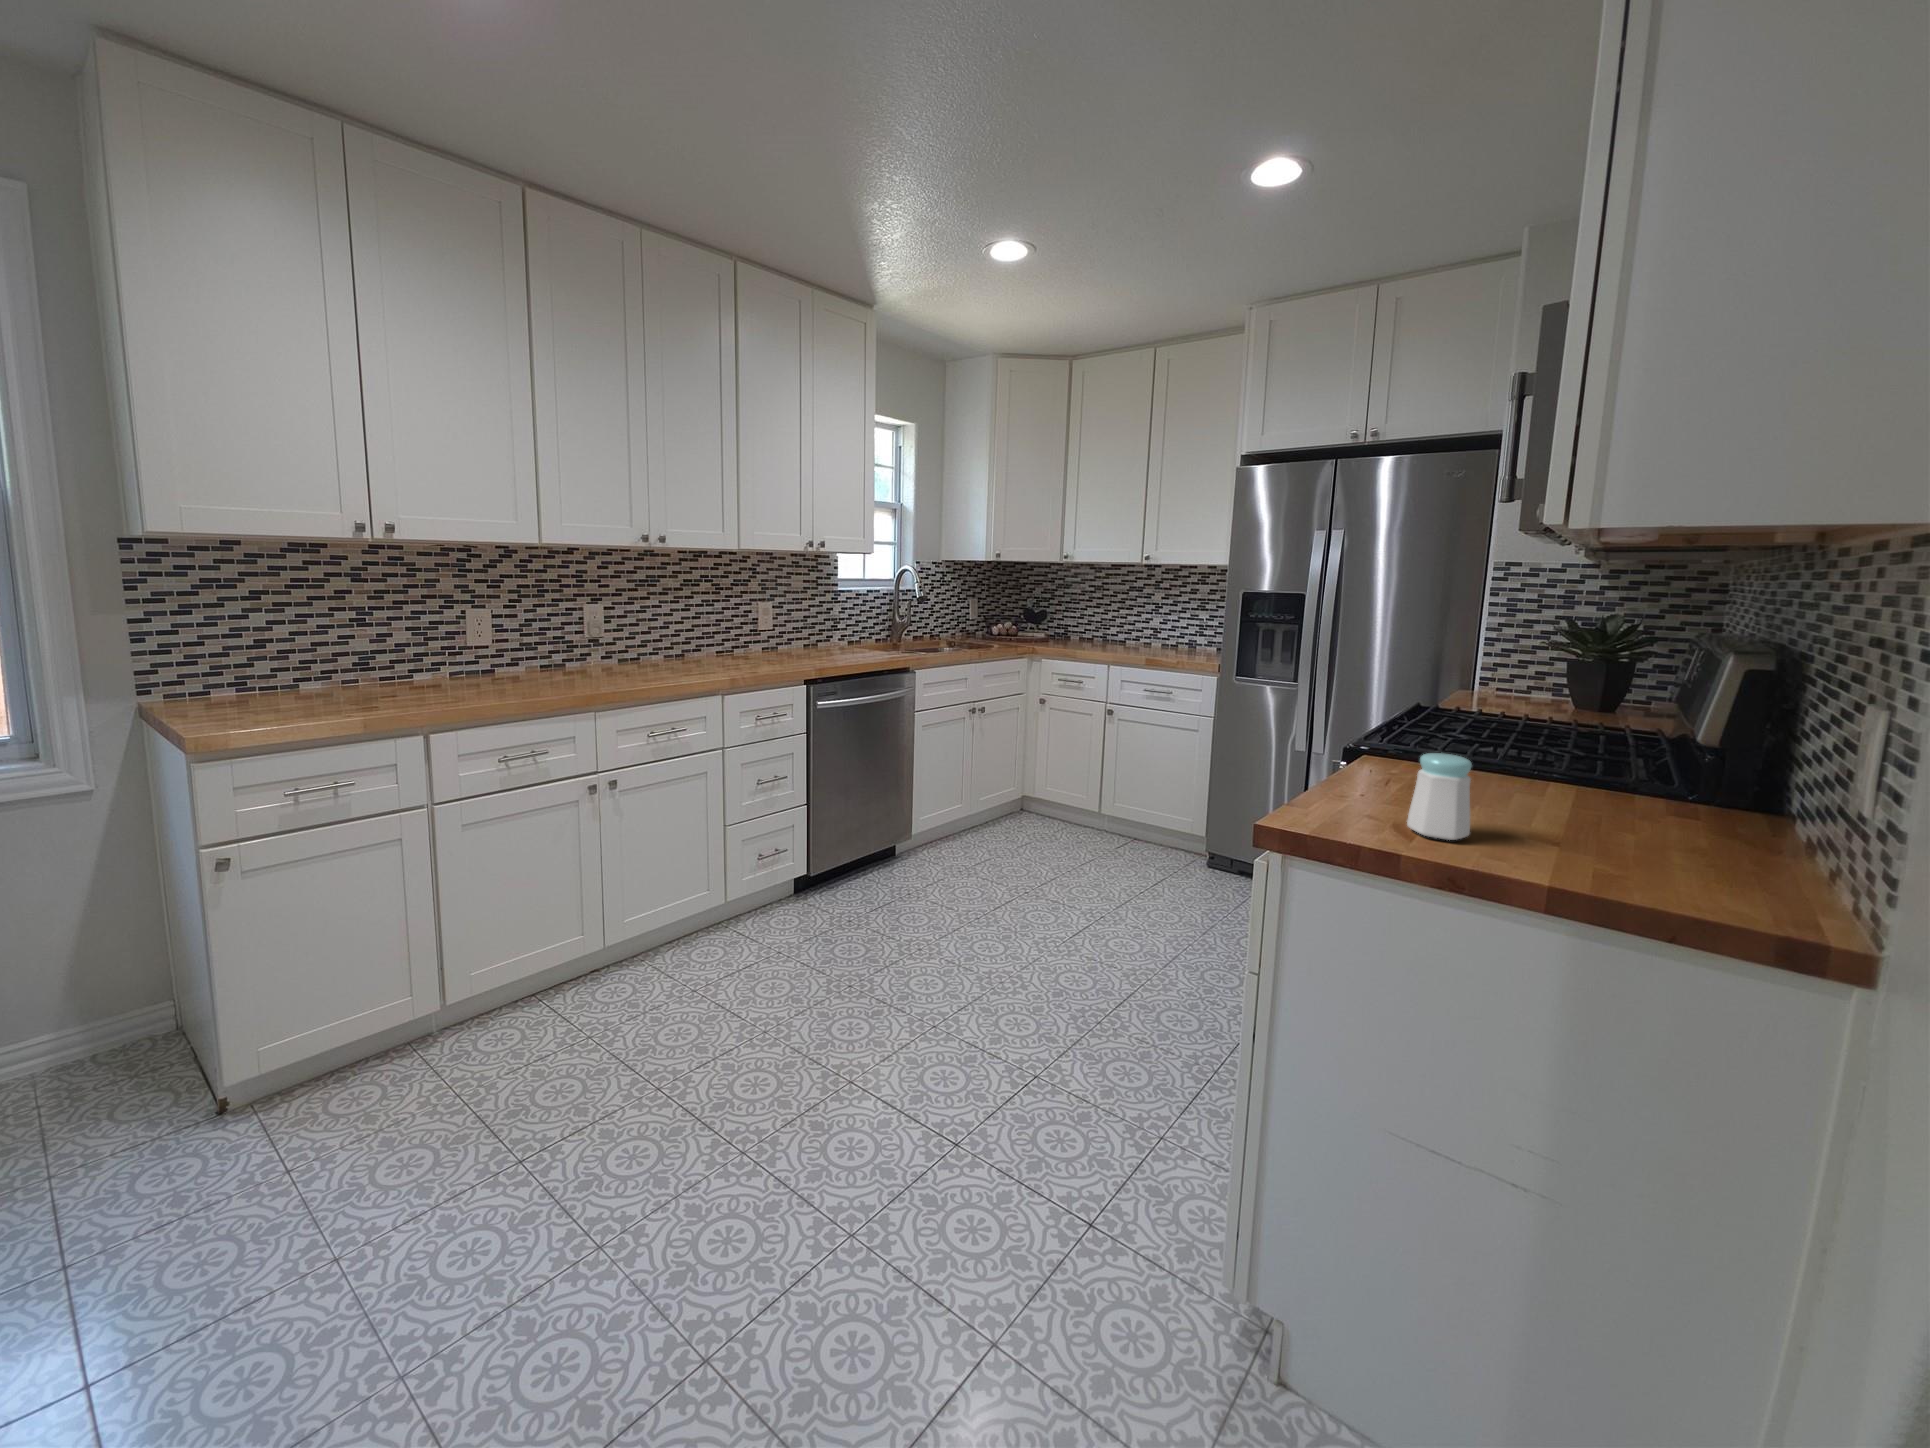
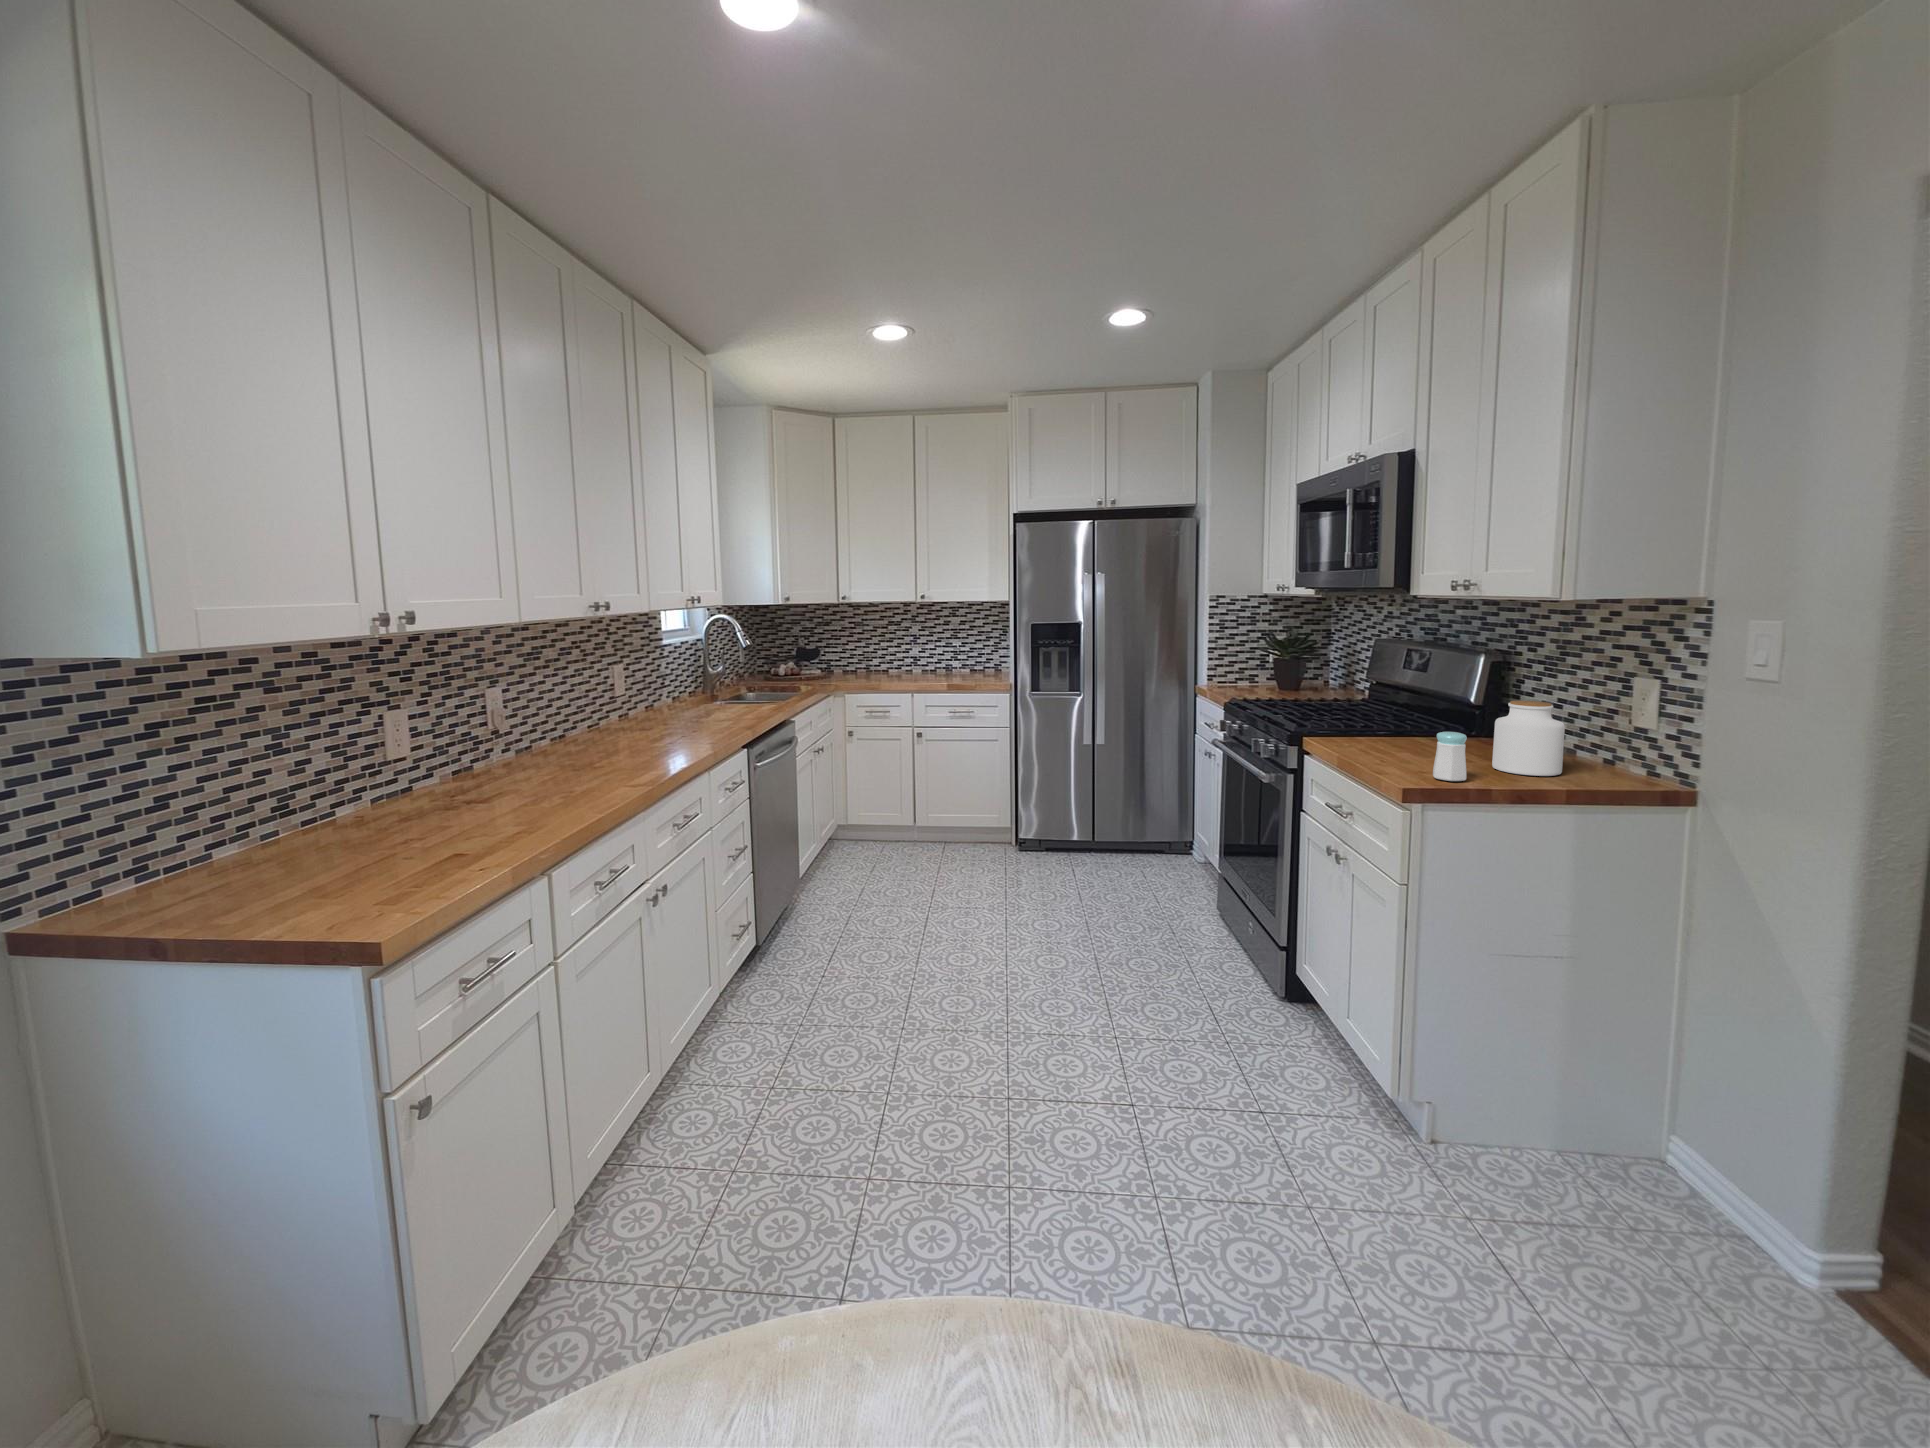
jar: none [1586,722,1743,872] -> present [1492,700,1565,776]

